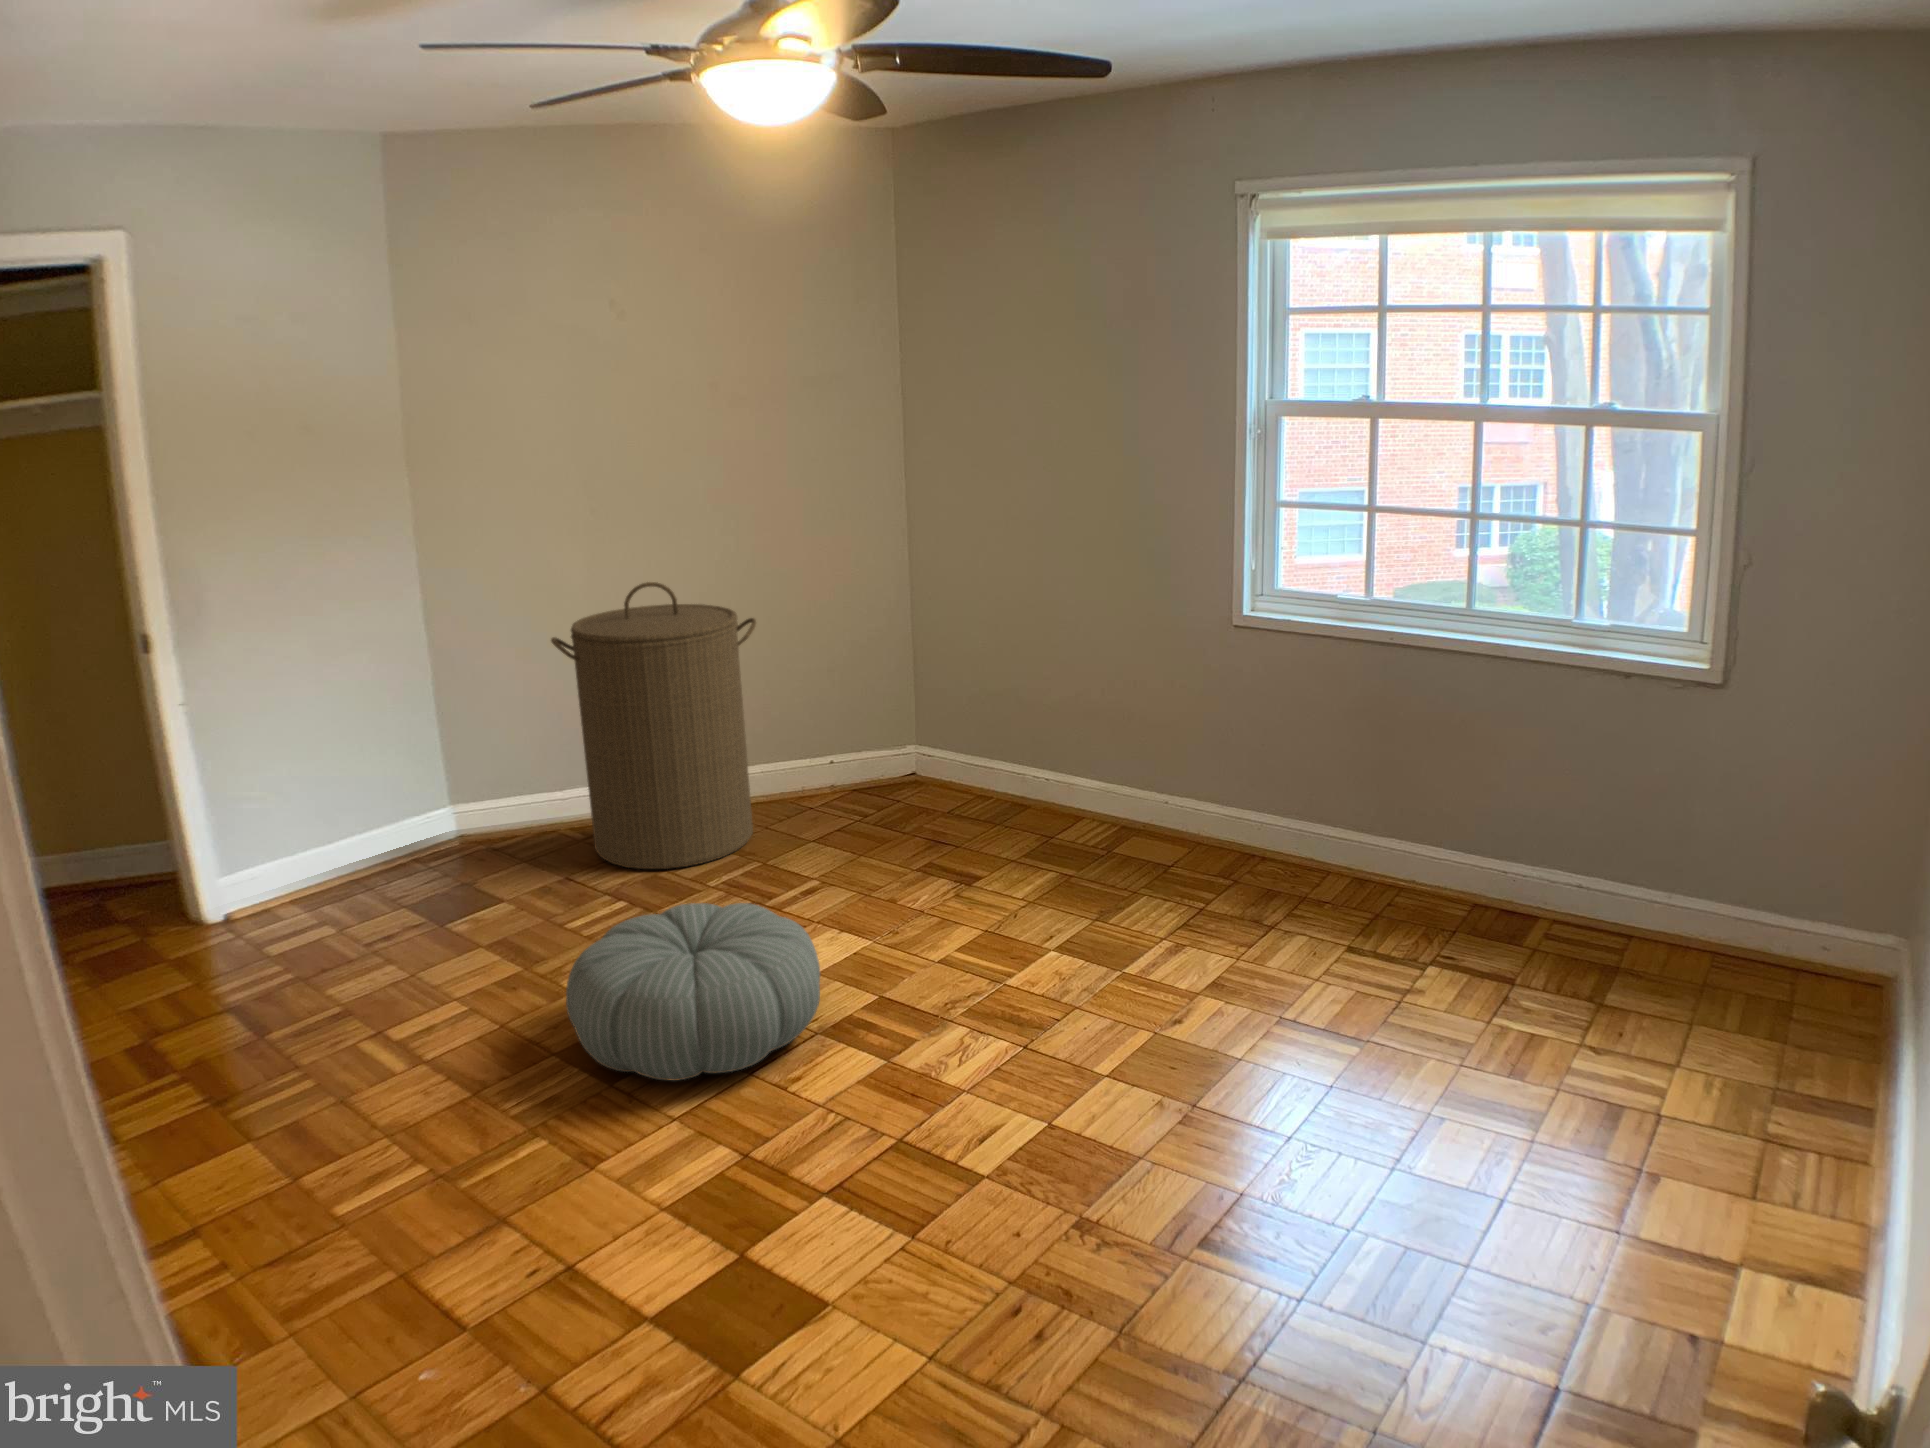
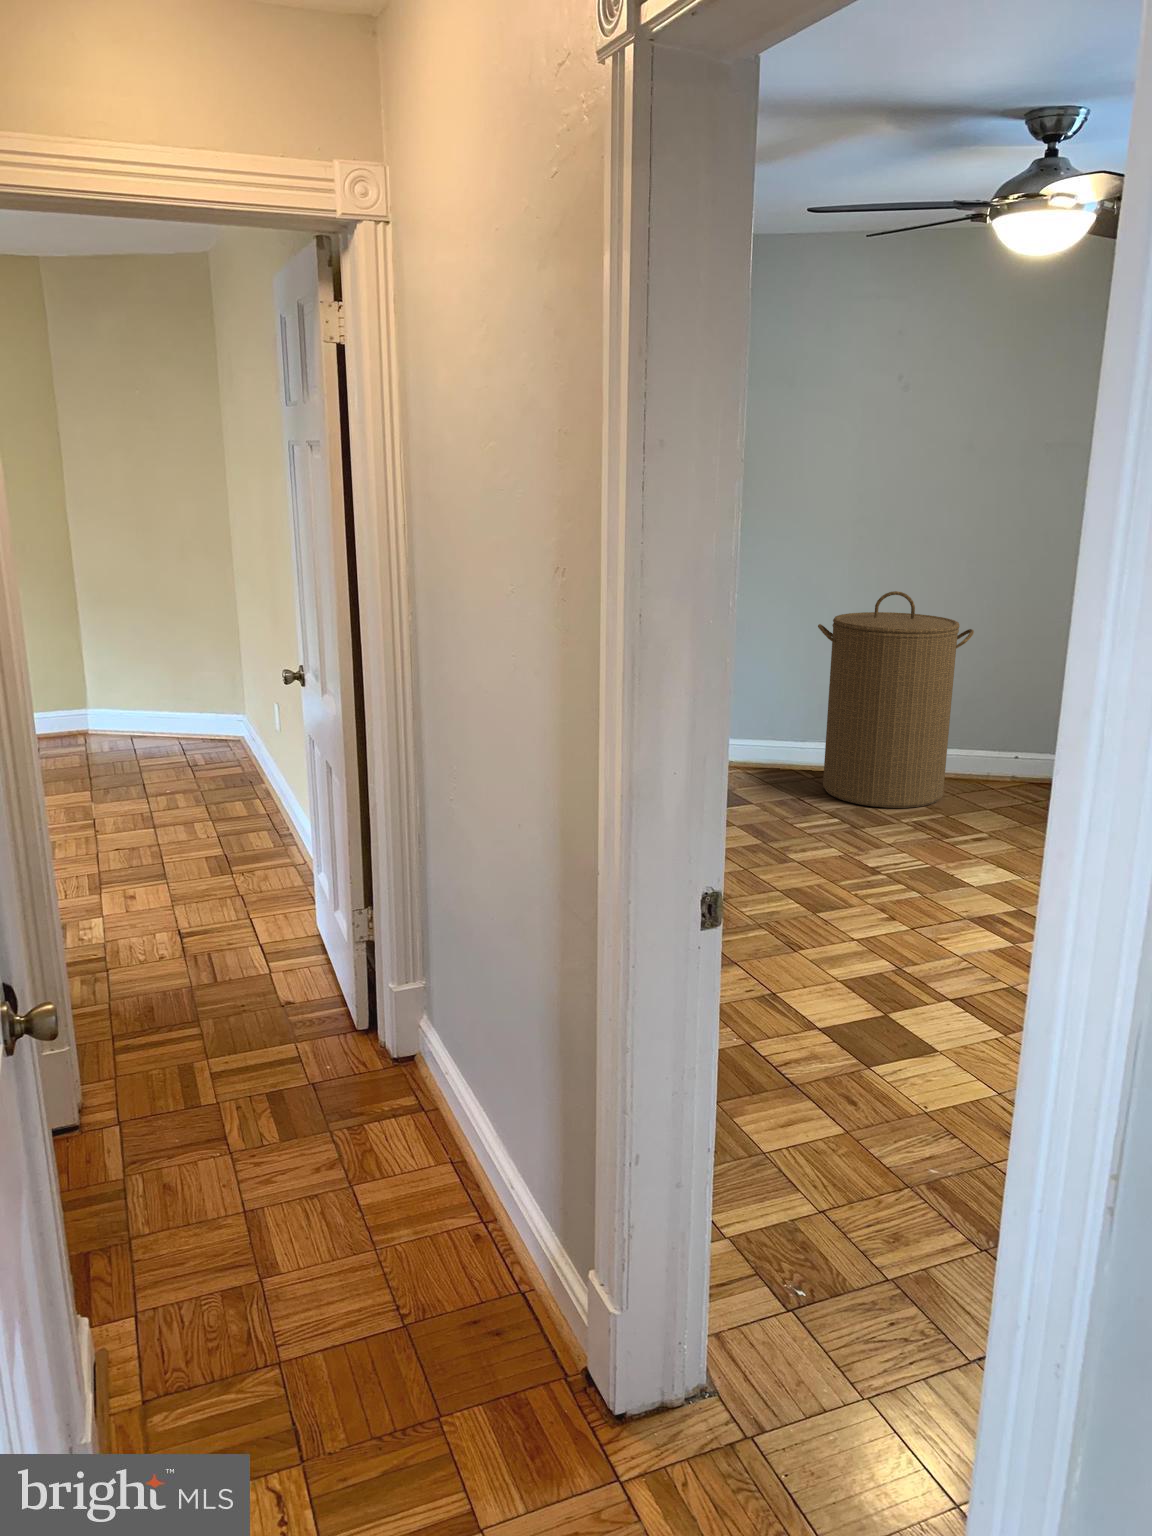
pouf: present [566,903,820,1081] -> none [792,812,975,924]

